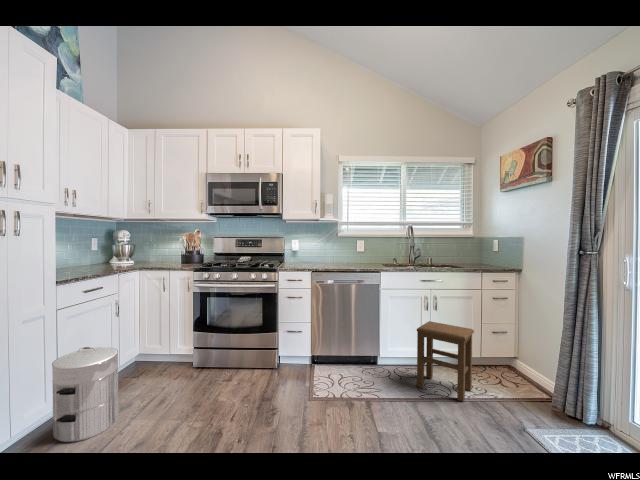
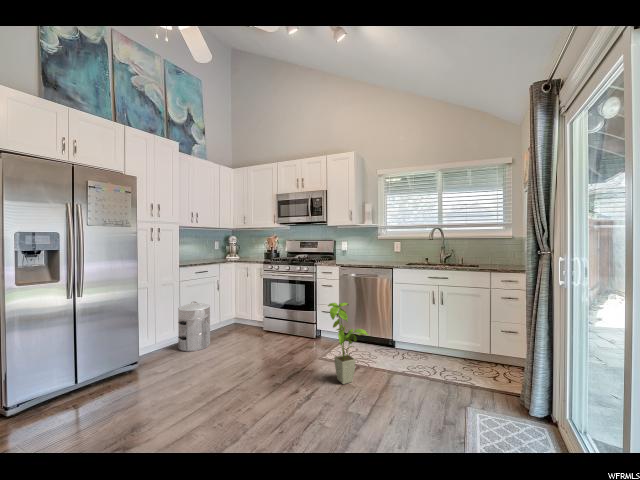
stool: present [417,321,474,402] -> none [409,313,461,382]
house plant: none [355,324,416,436] -> present [328,303,368,384]

